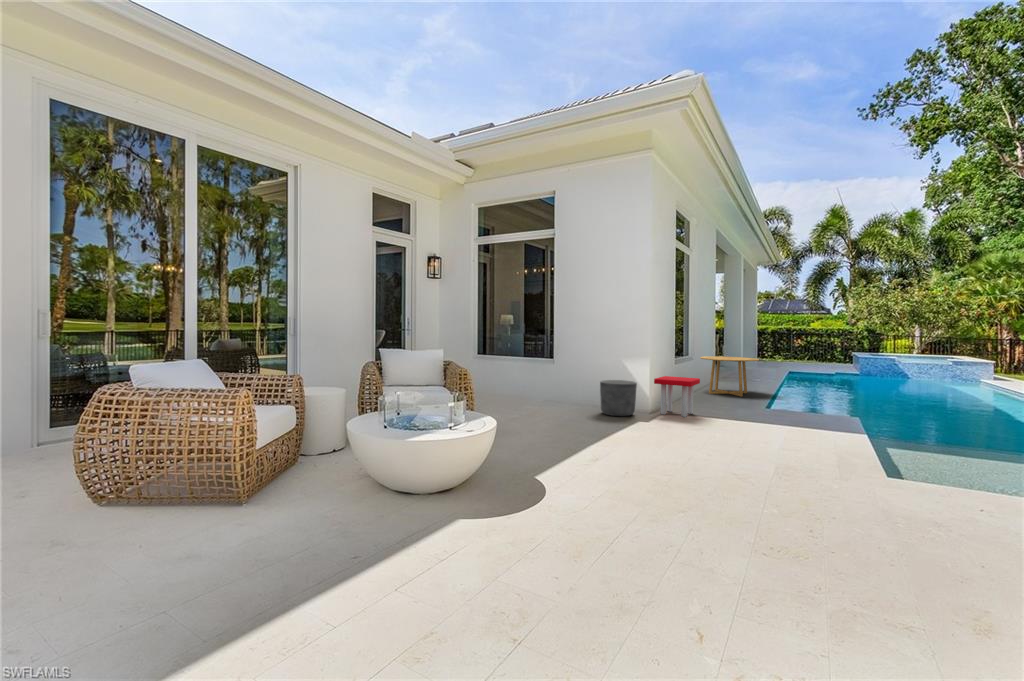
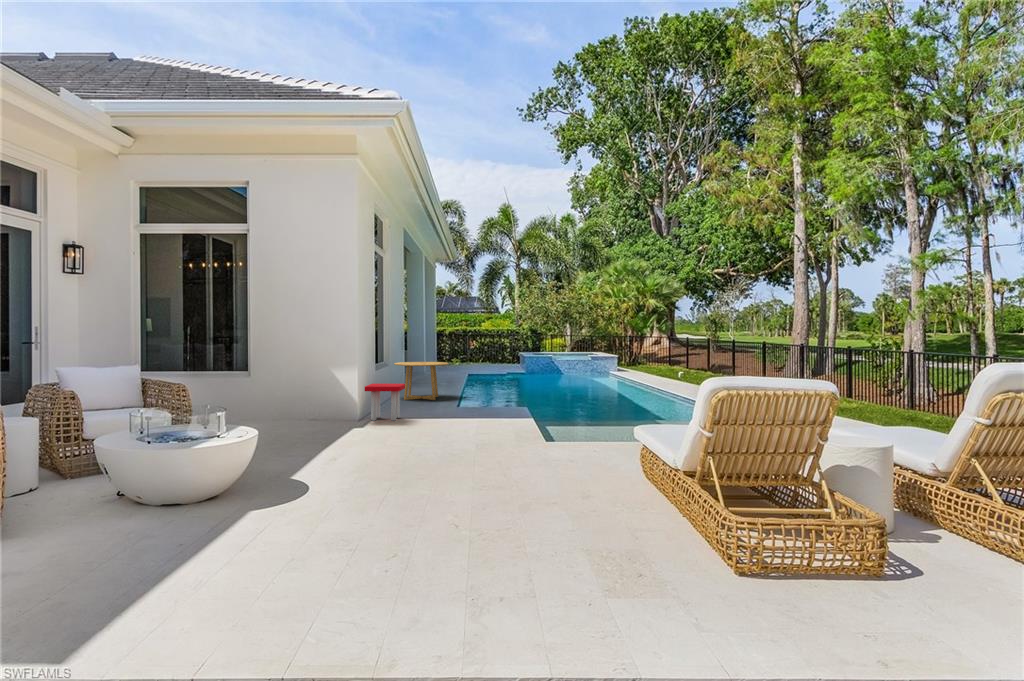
planter: present [600,380,637,416] -> none [312,390,350,426]

